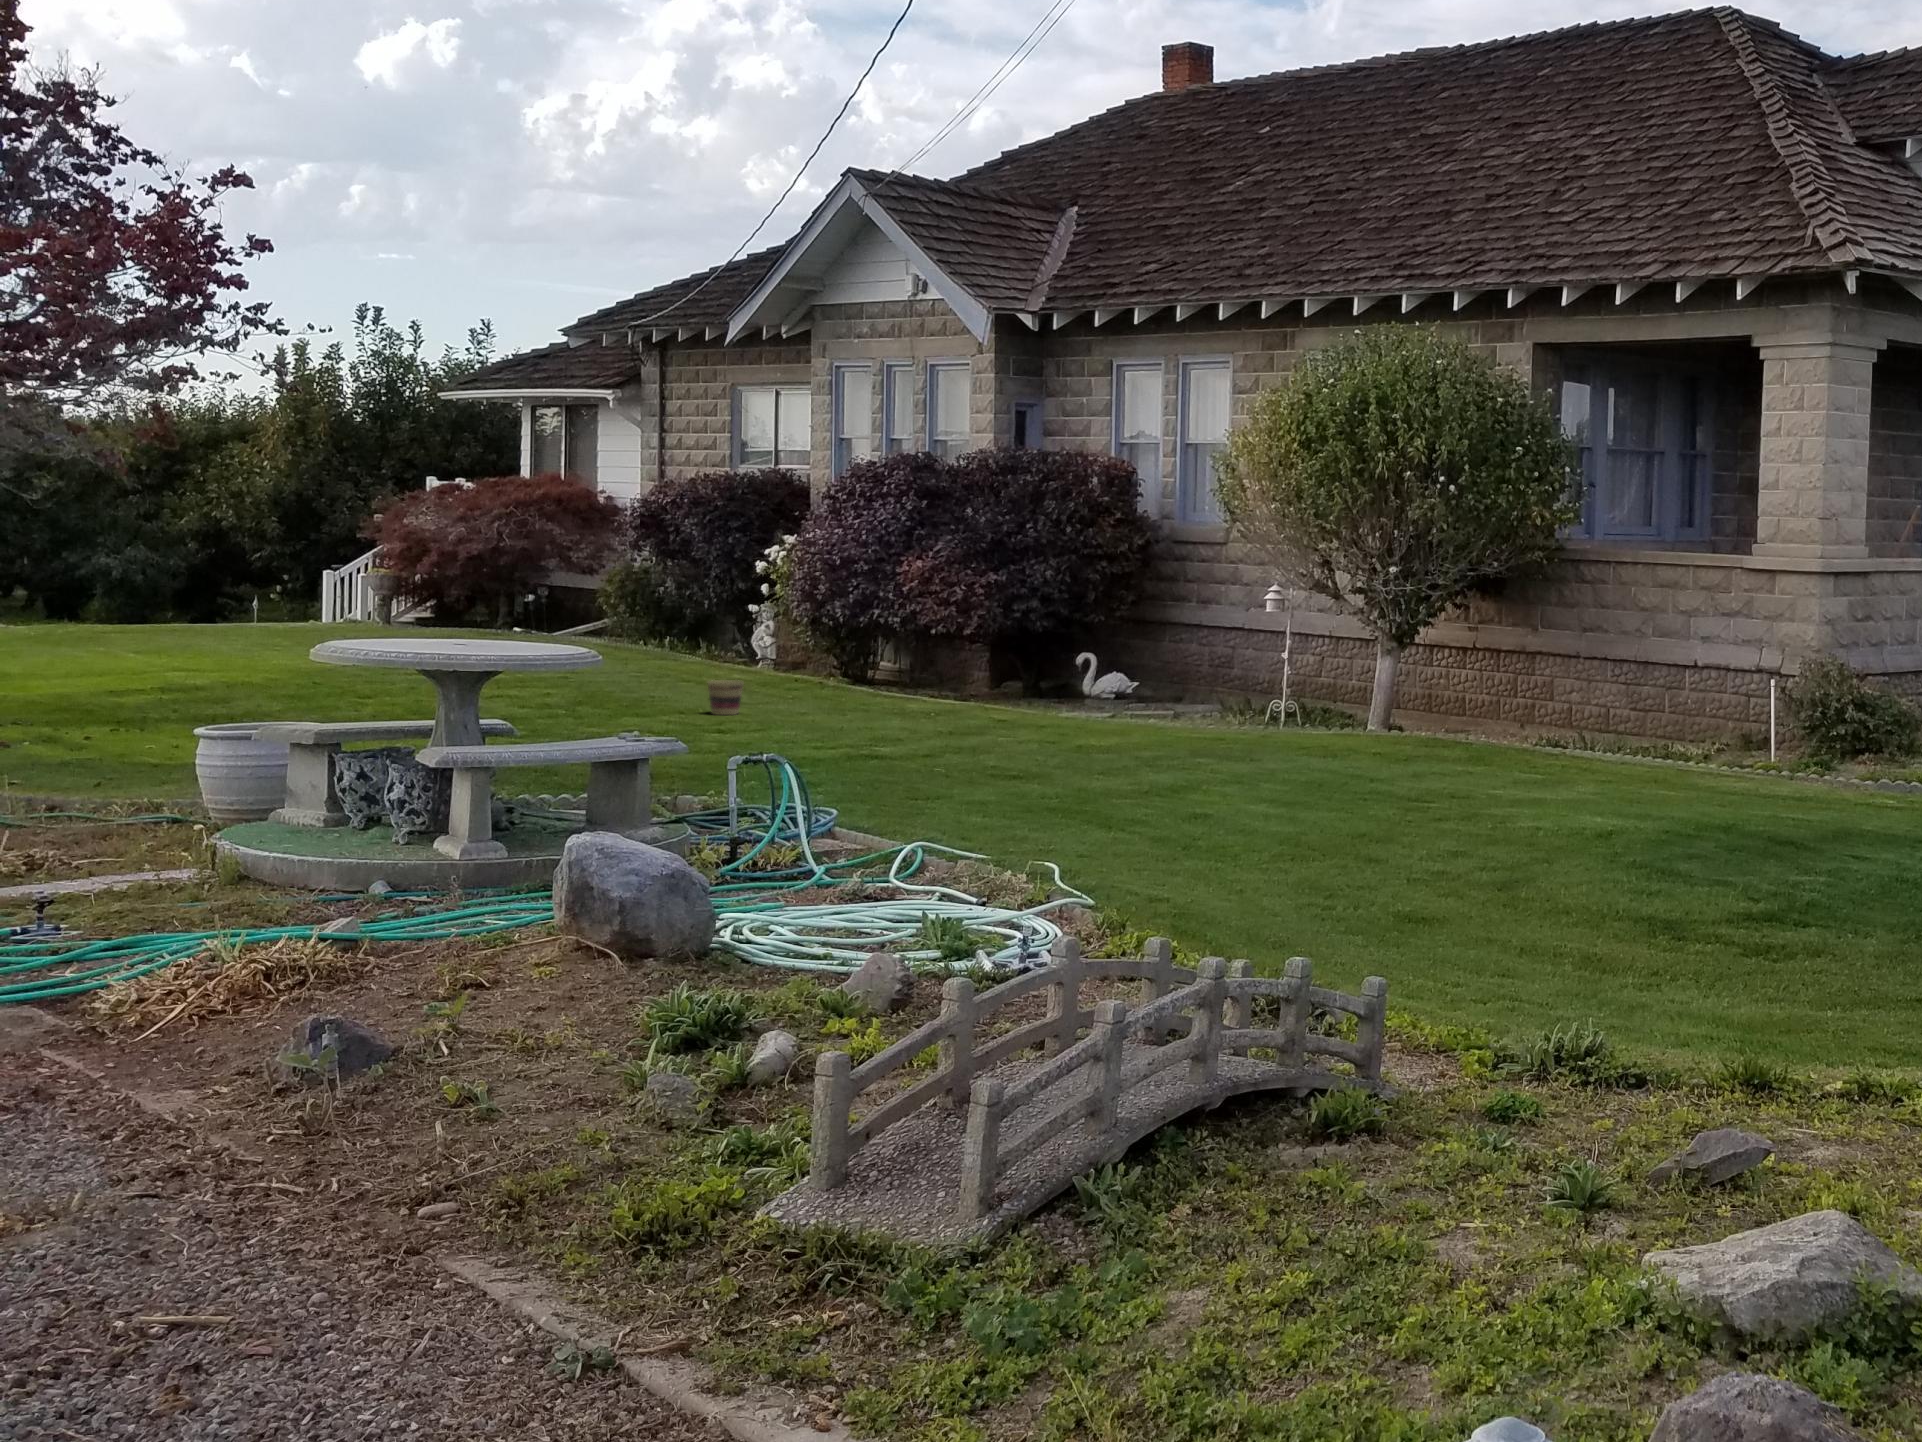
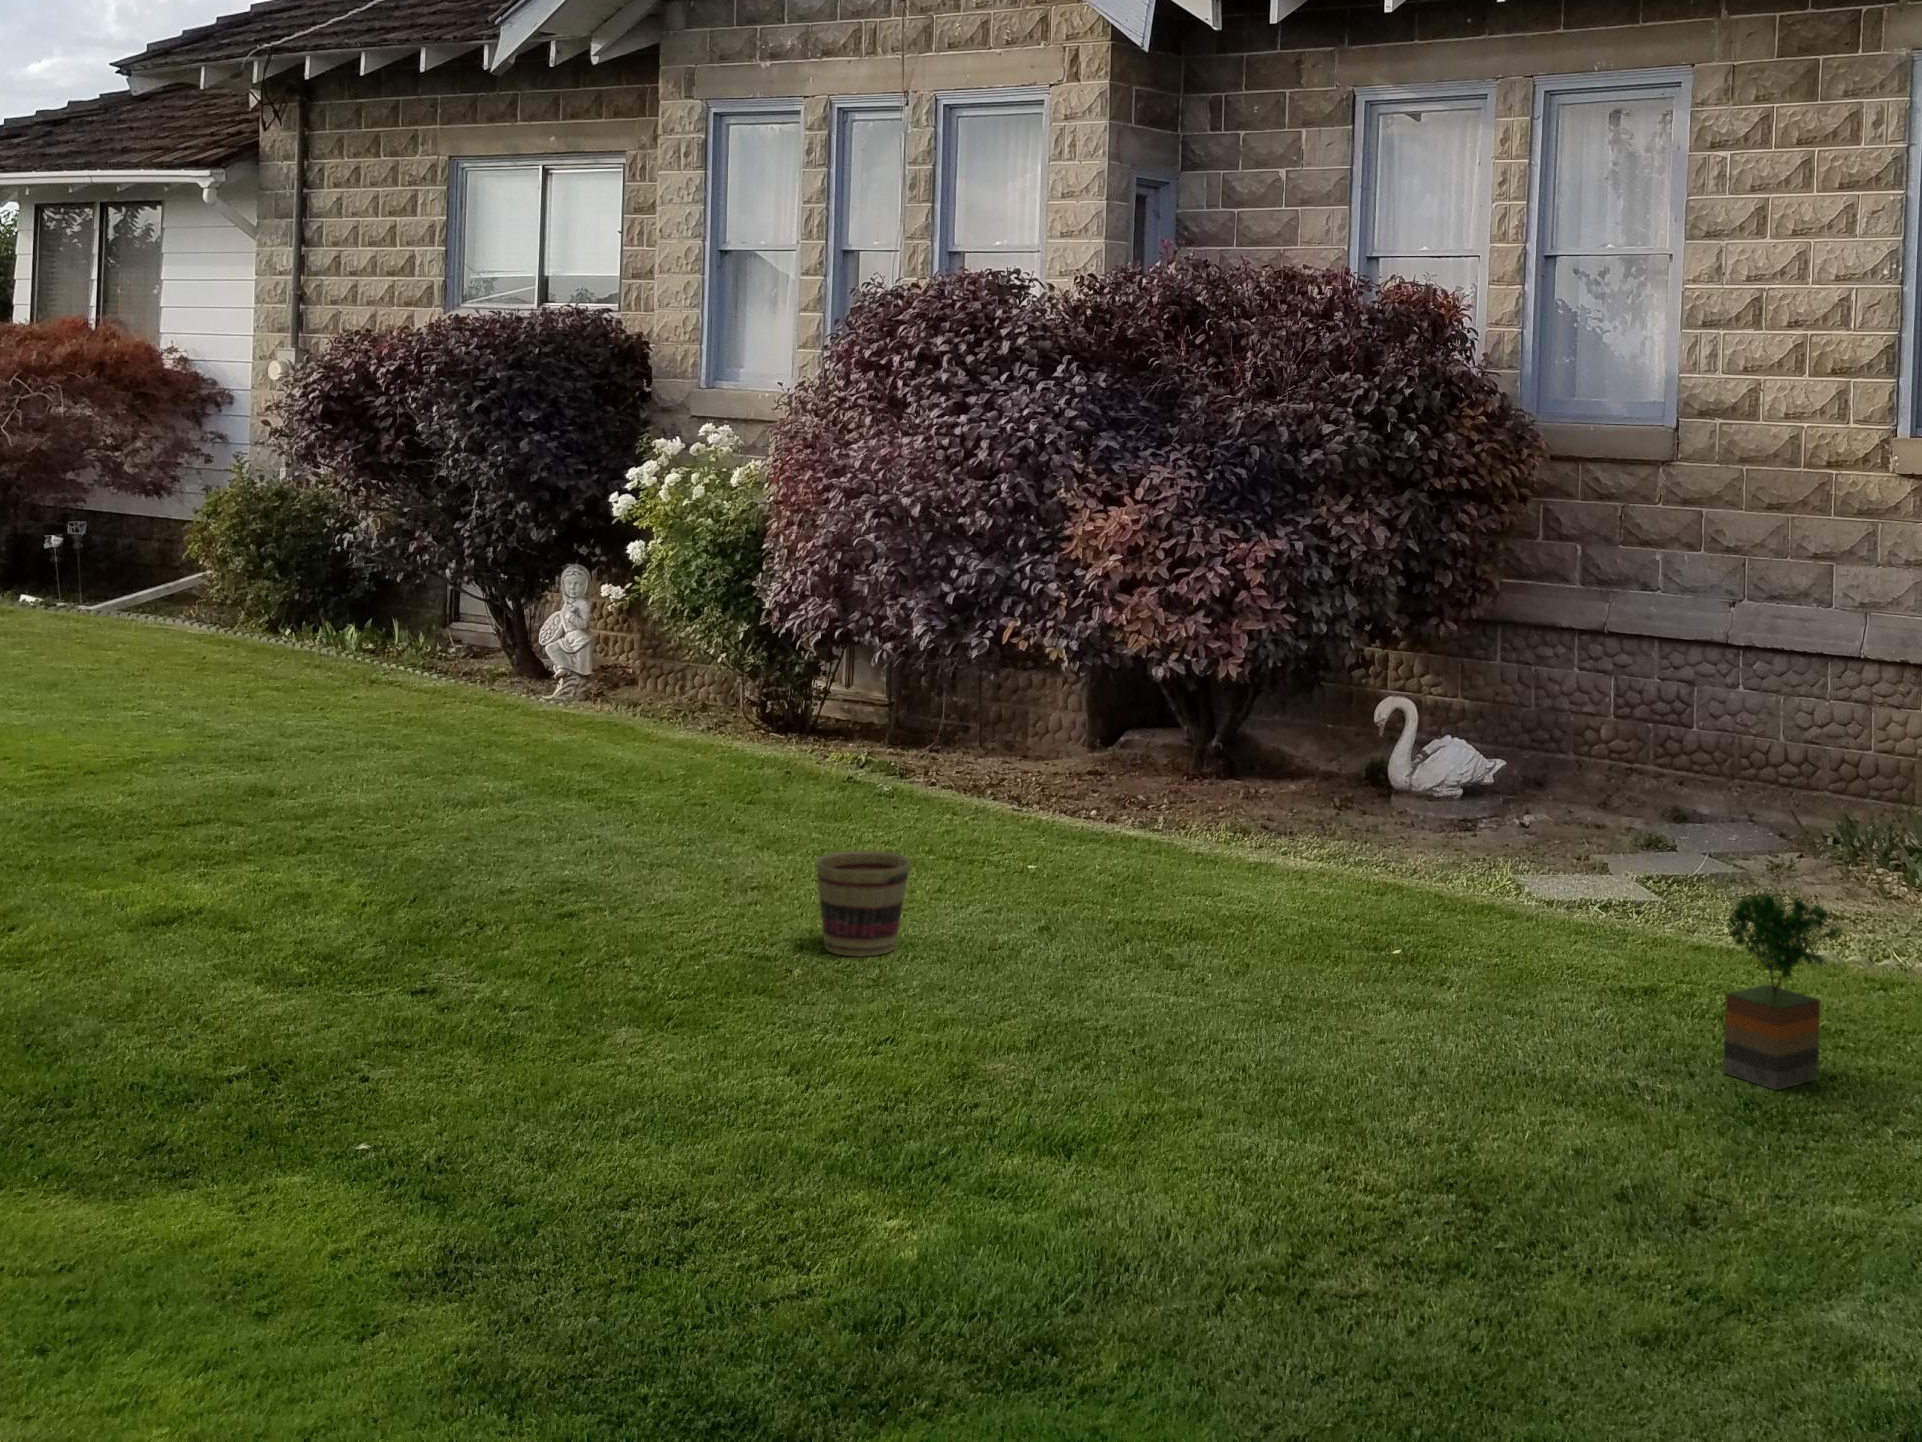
potted tree: none [960,678,1008,742] -> present [1723,893,1842,1090]

